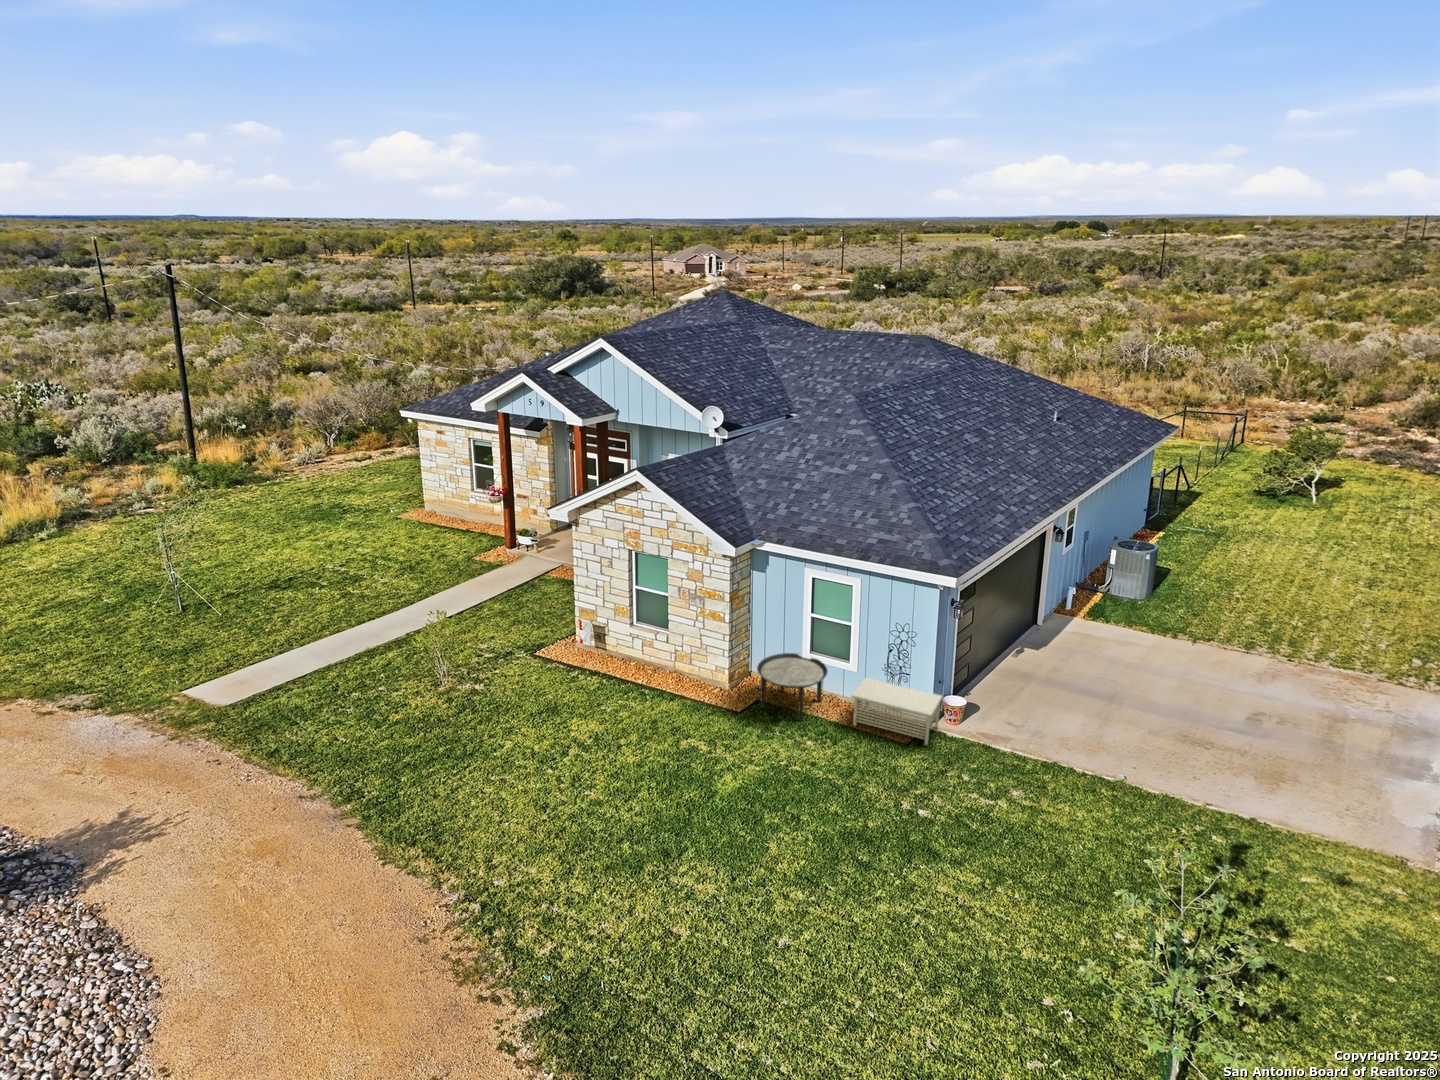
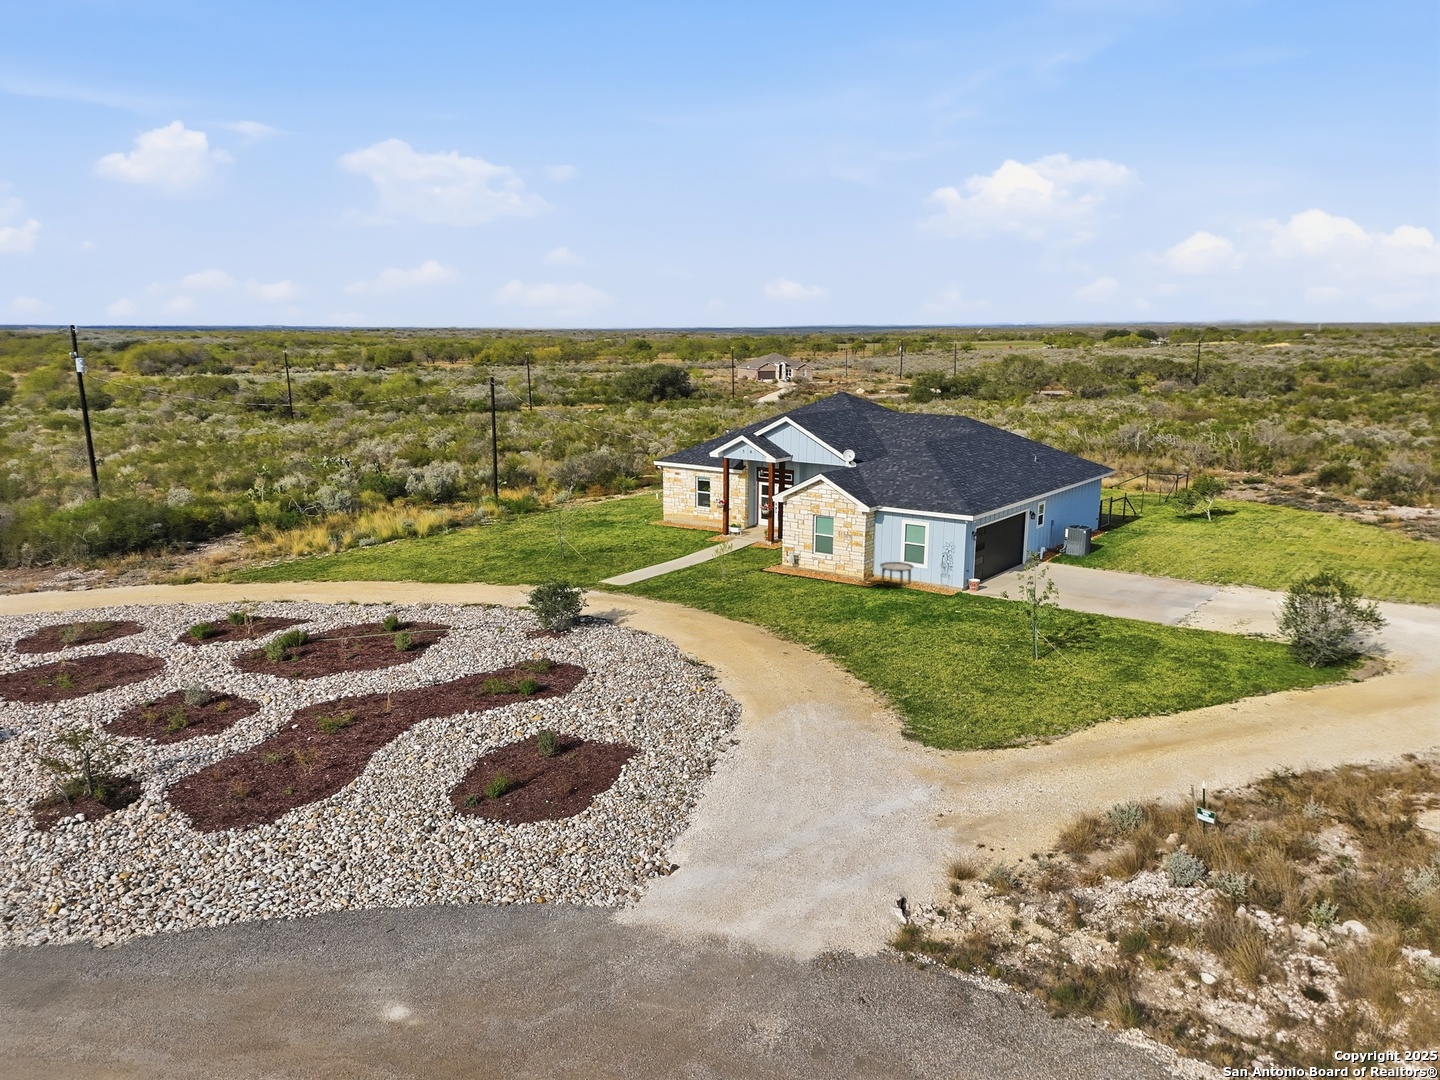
storage bench: present [851,678,942,745] -> none [925,570,968,594]

